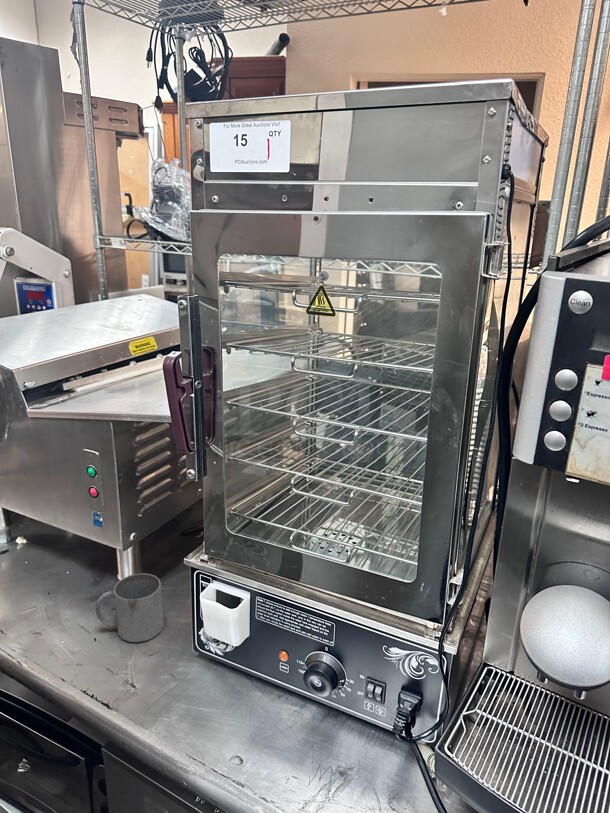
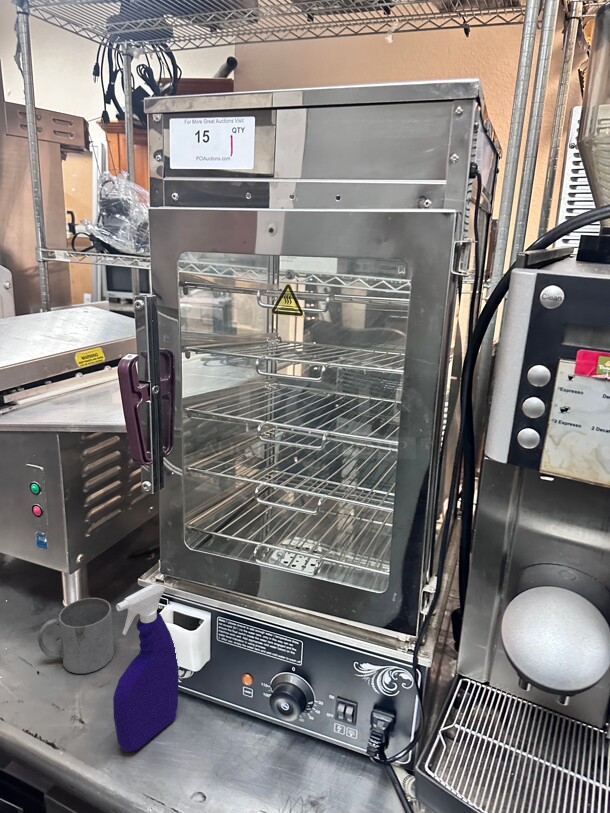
spray bottle: none [161,564,220,714] -> present [113,584,179,752]

